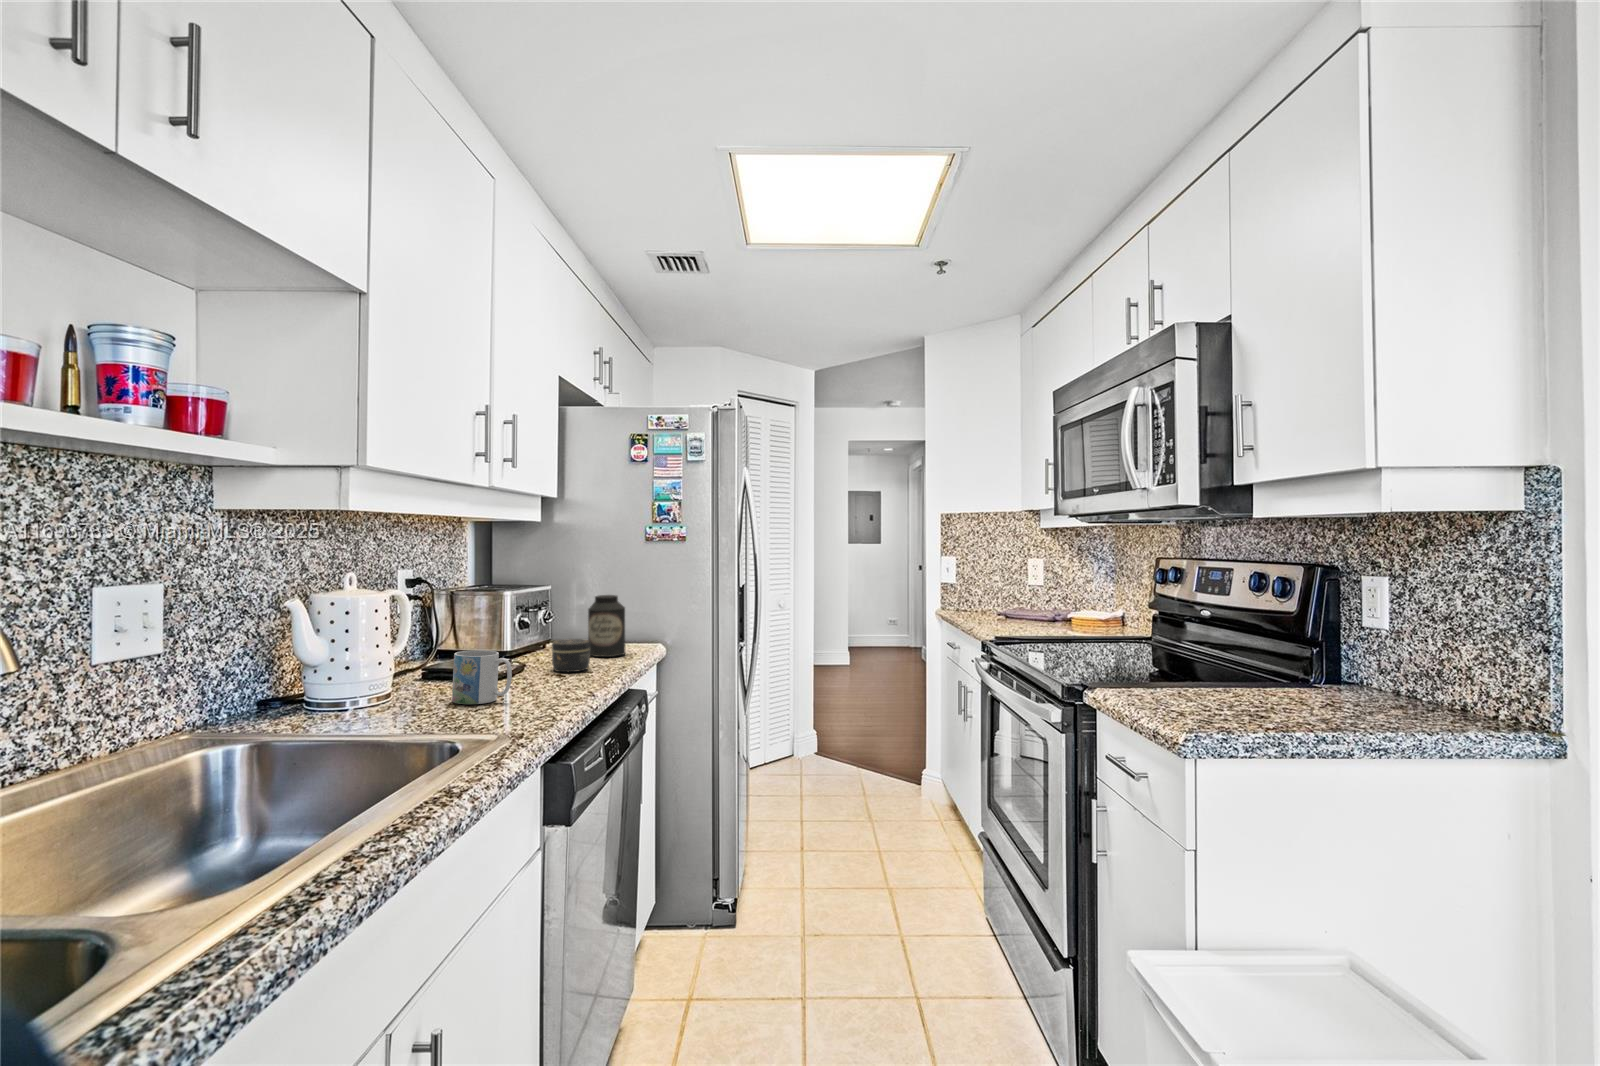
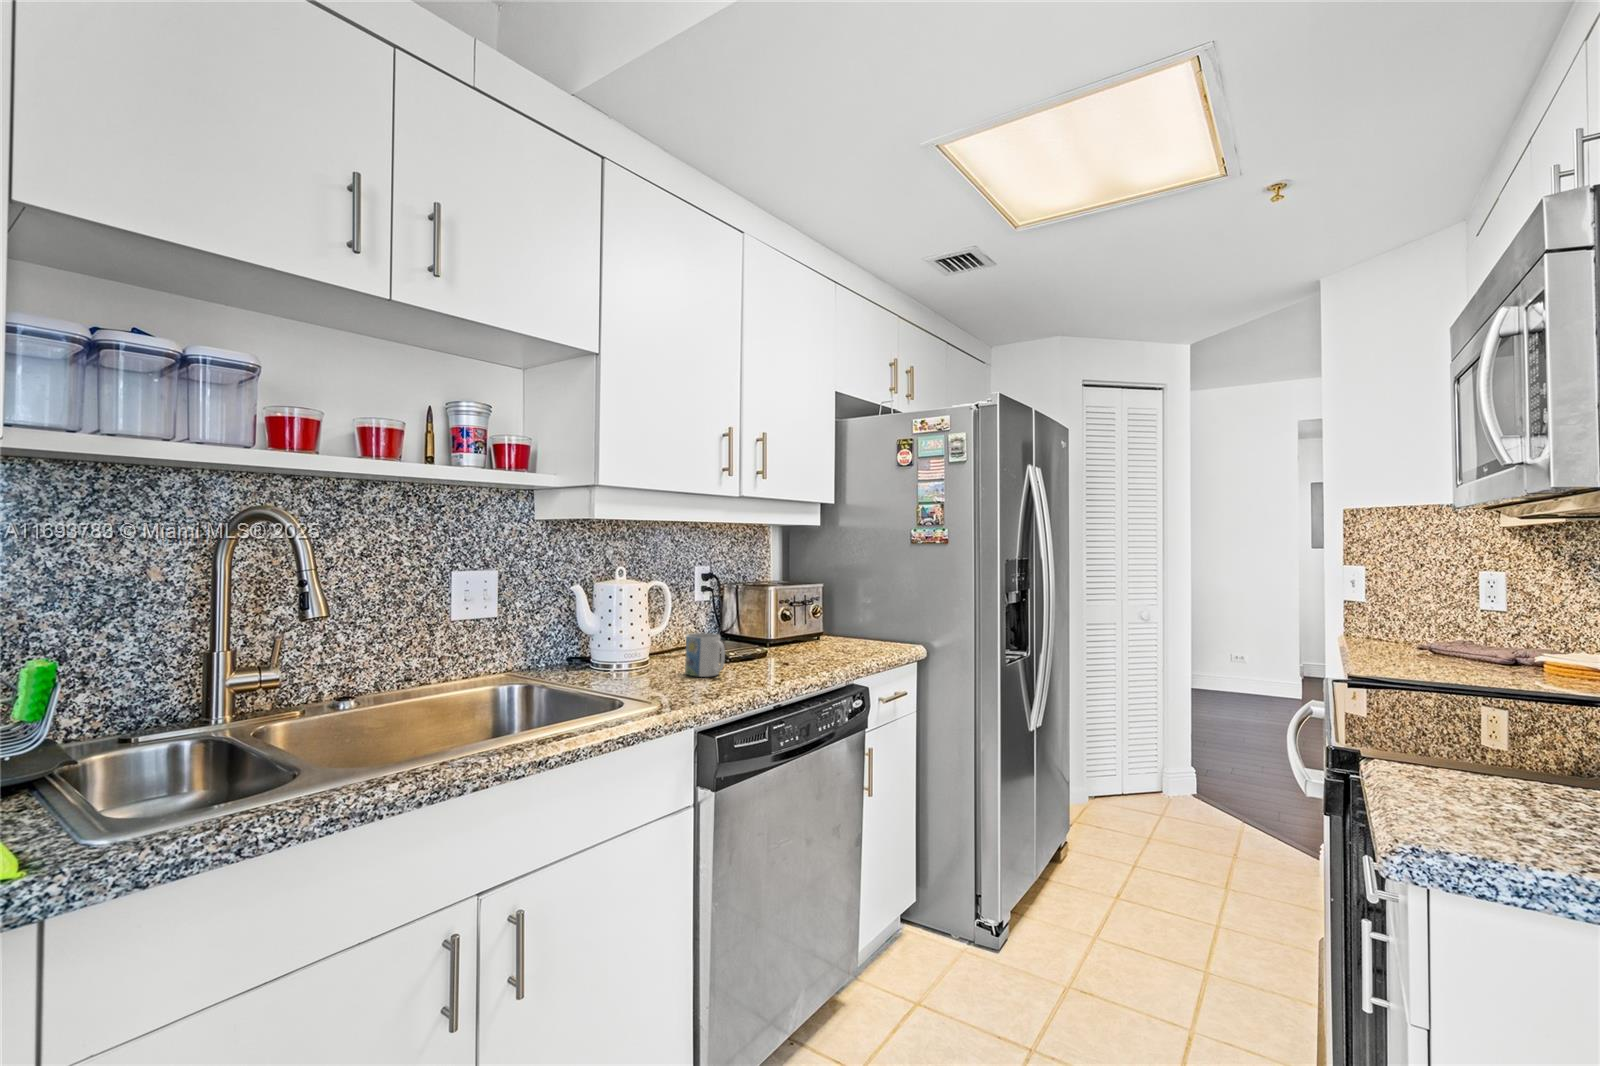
canister: present [588,595,625,657] -> none [847,594,882,652]
jar: present [552,639,590,672] -> none [796,632,829,661]

